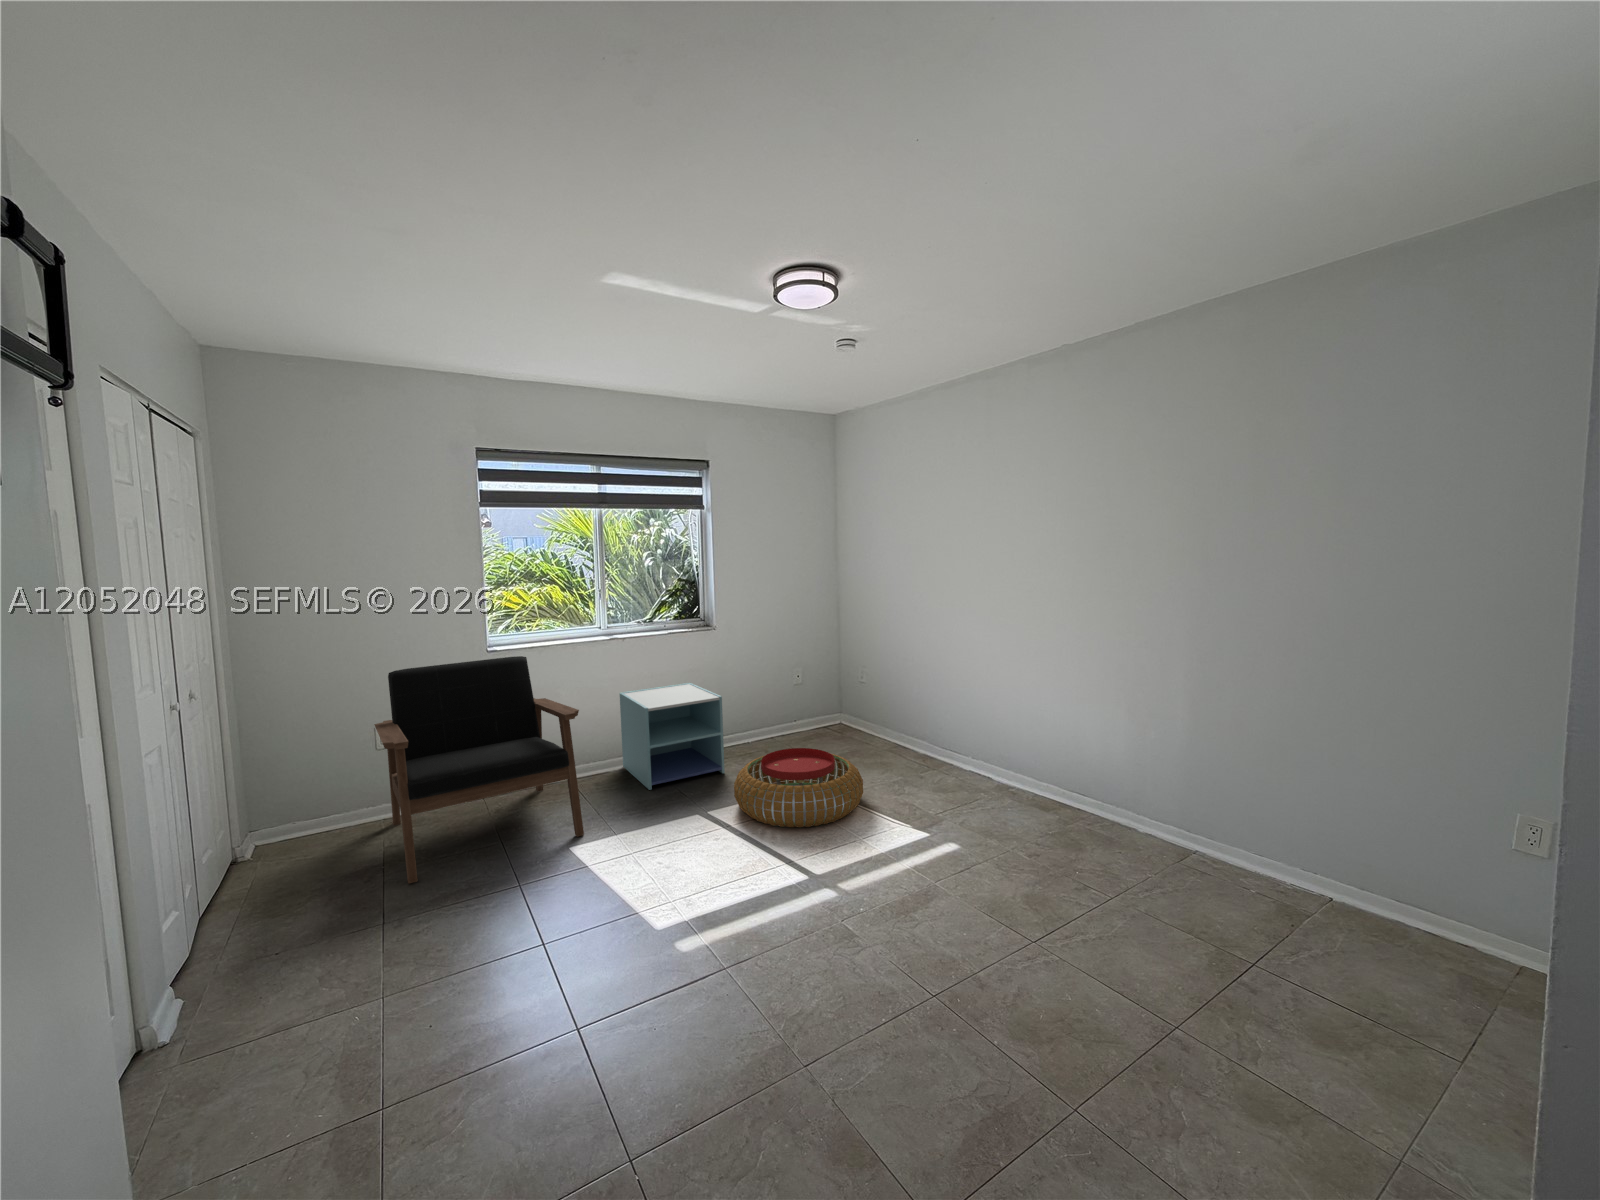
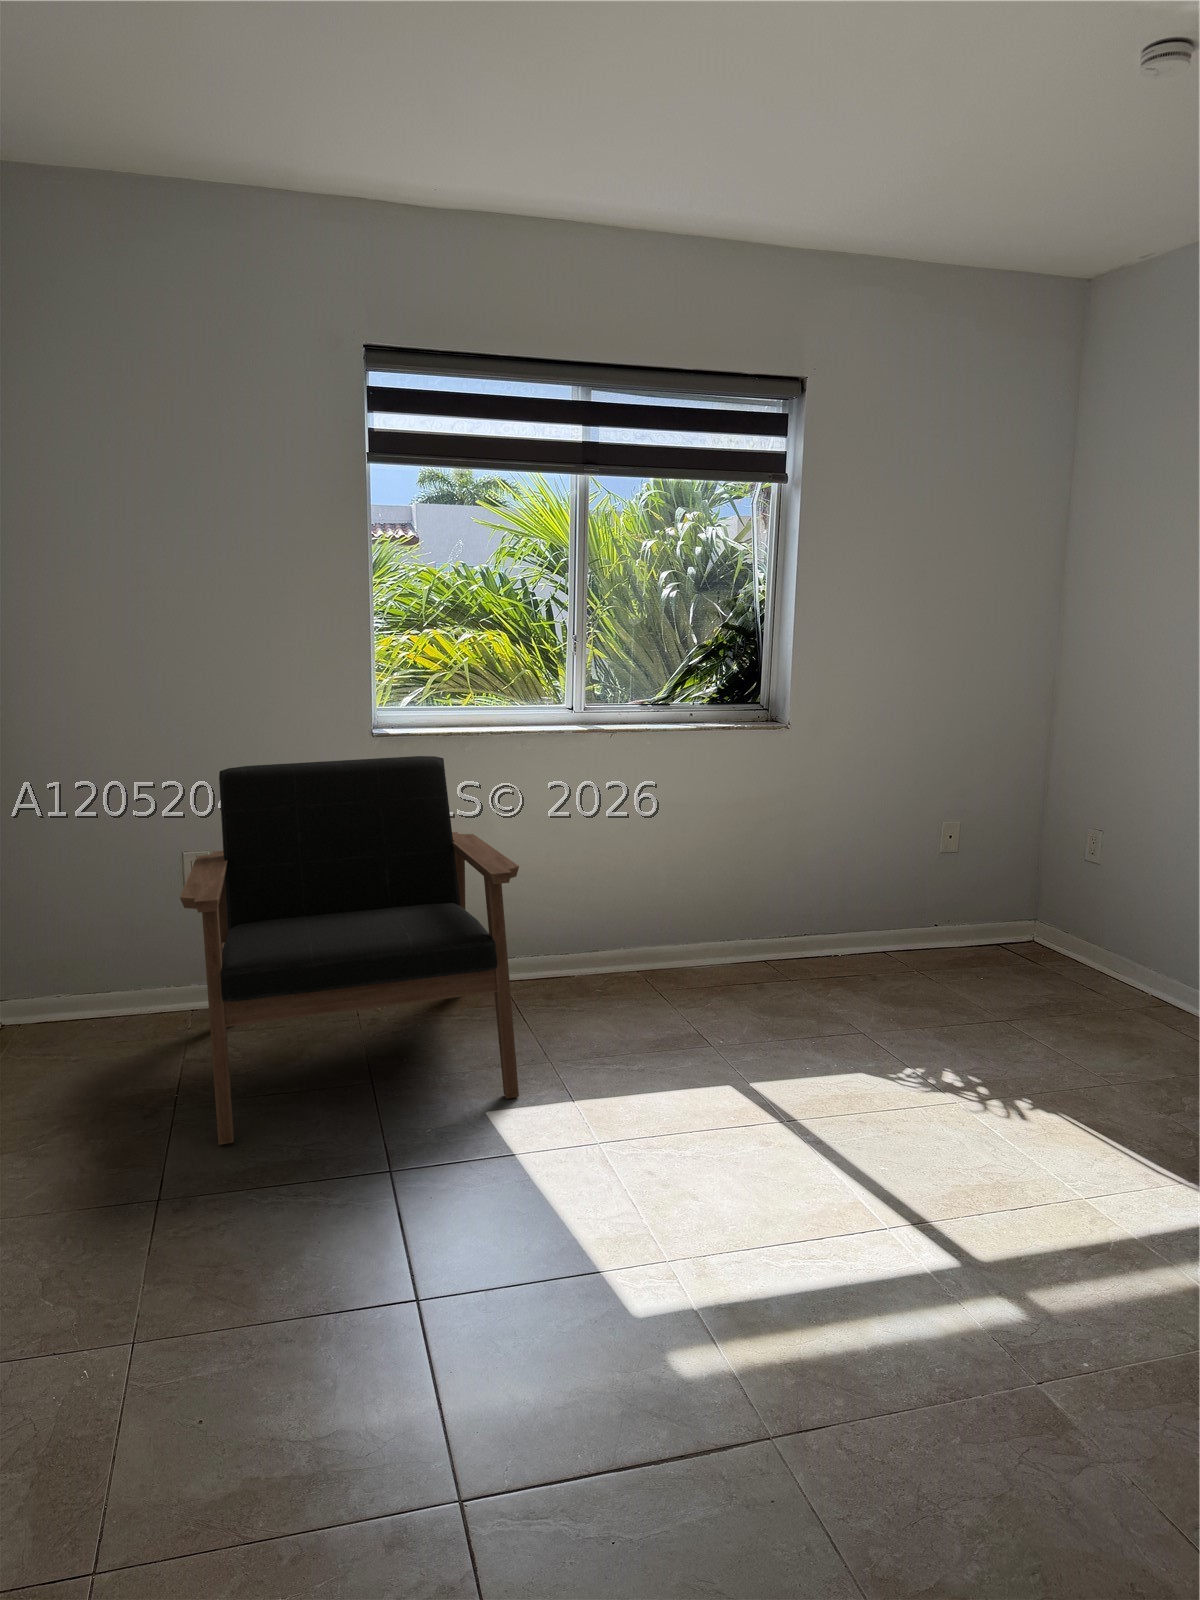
nightstand: present [620,683,725,790] -> none [605,825,794,1020]
pouf: present [734,748,863,828] -> none [806,981,1091,1158]

